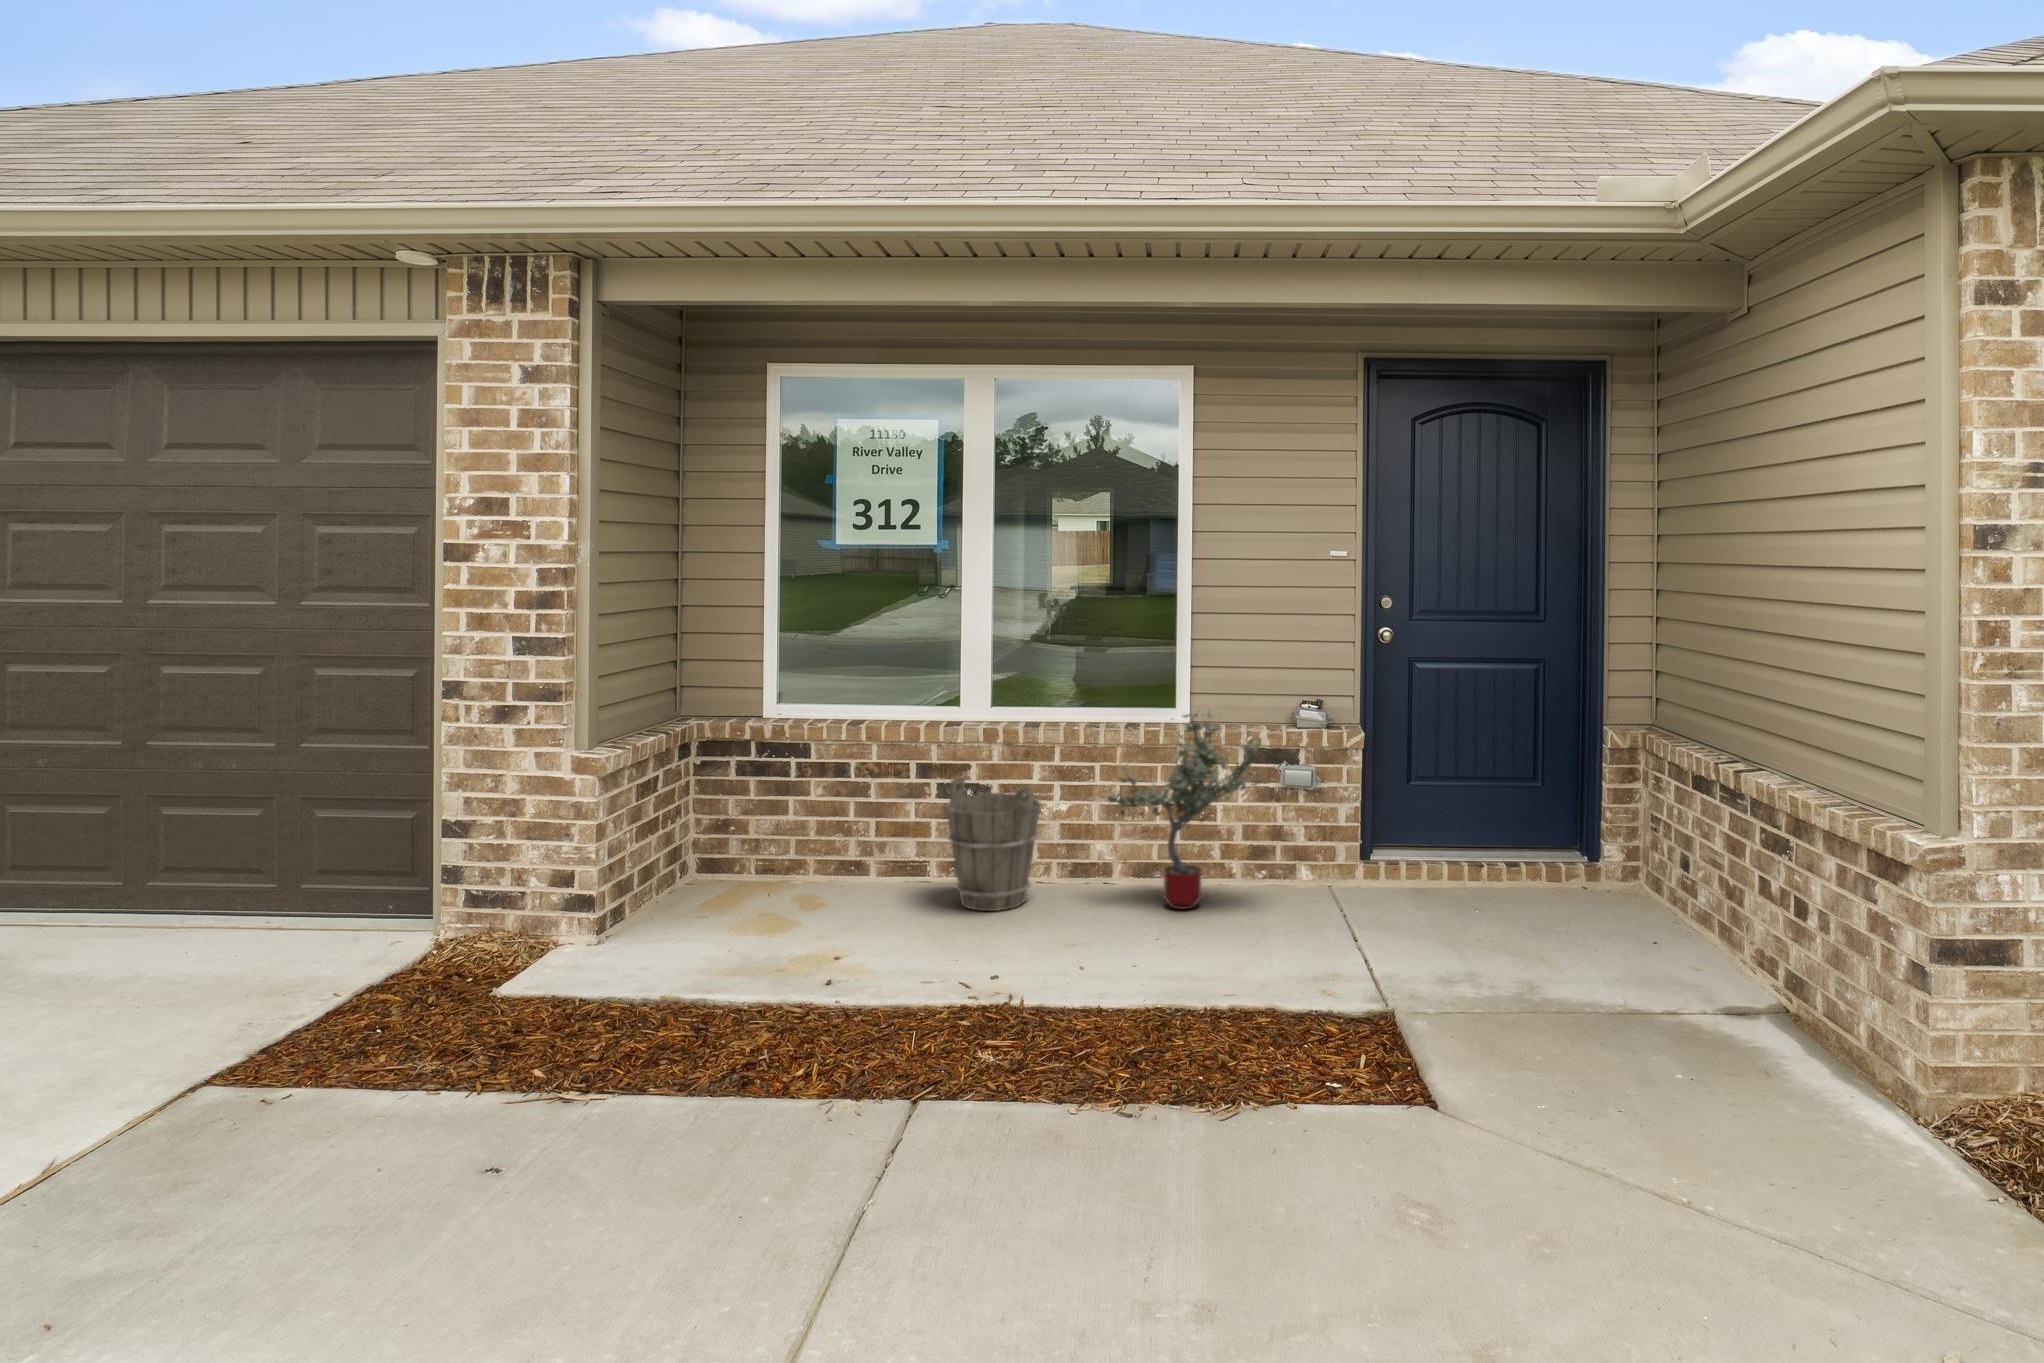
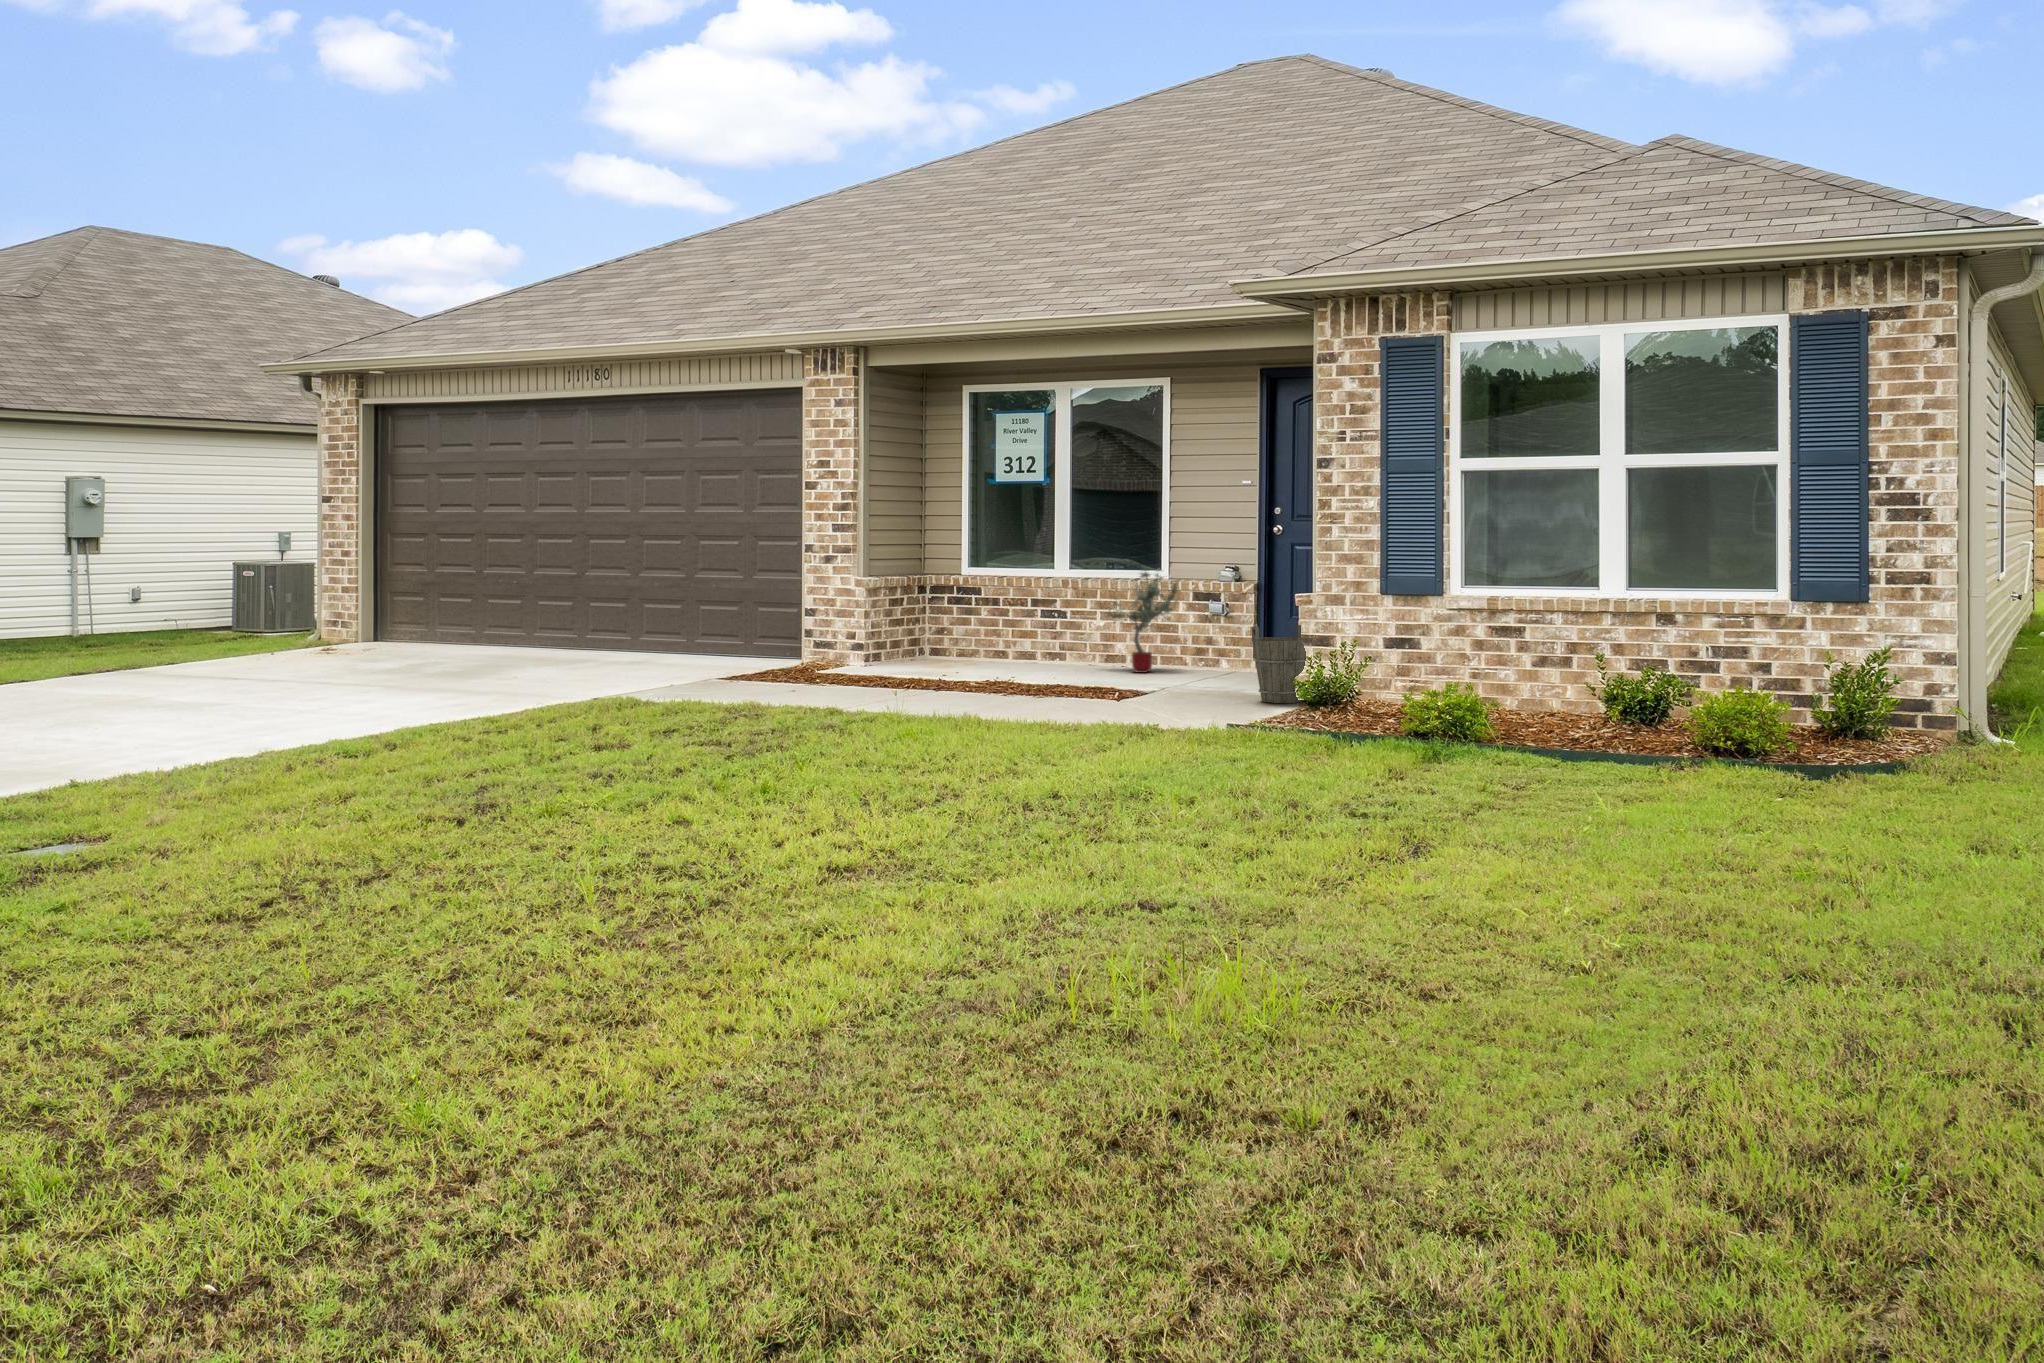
bucket: present [946,776,1041,911] -> present [1252,625,1306,703]

